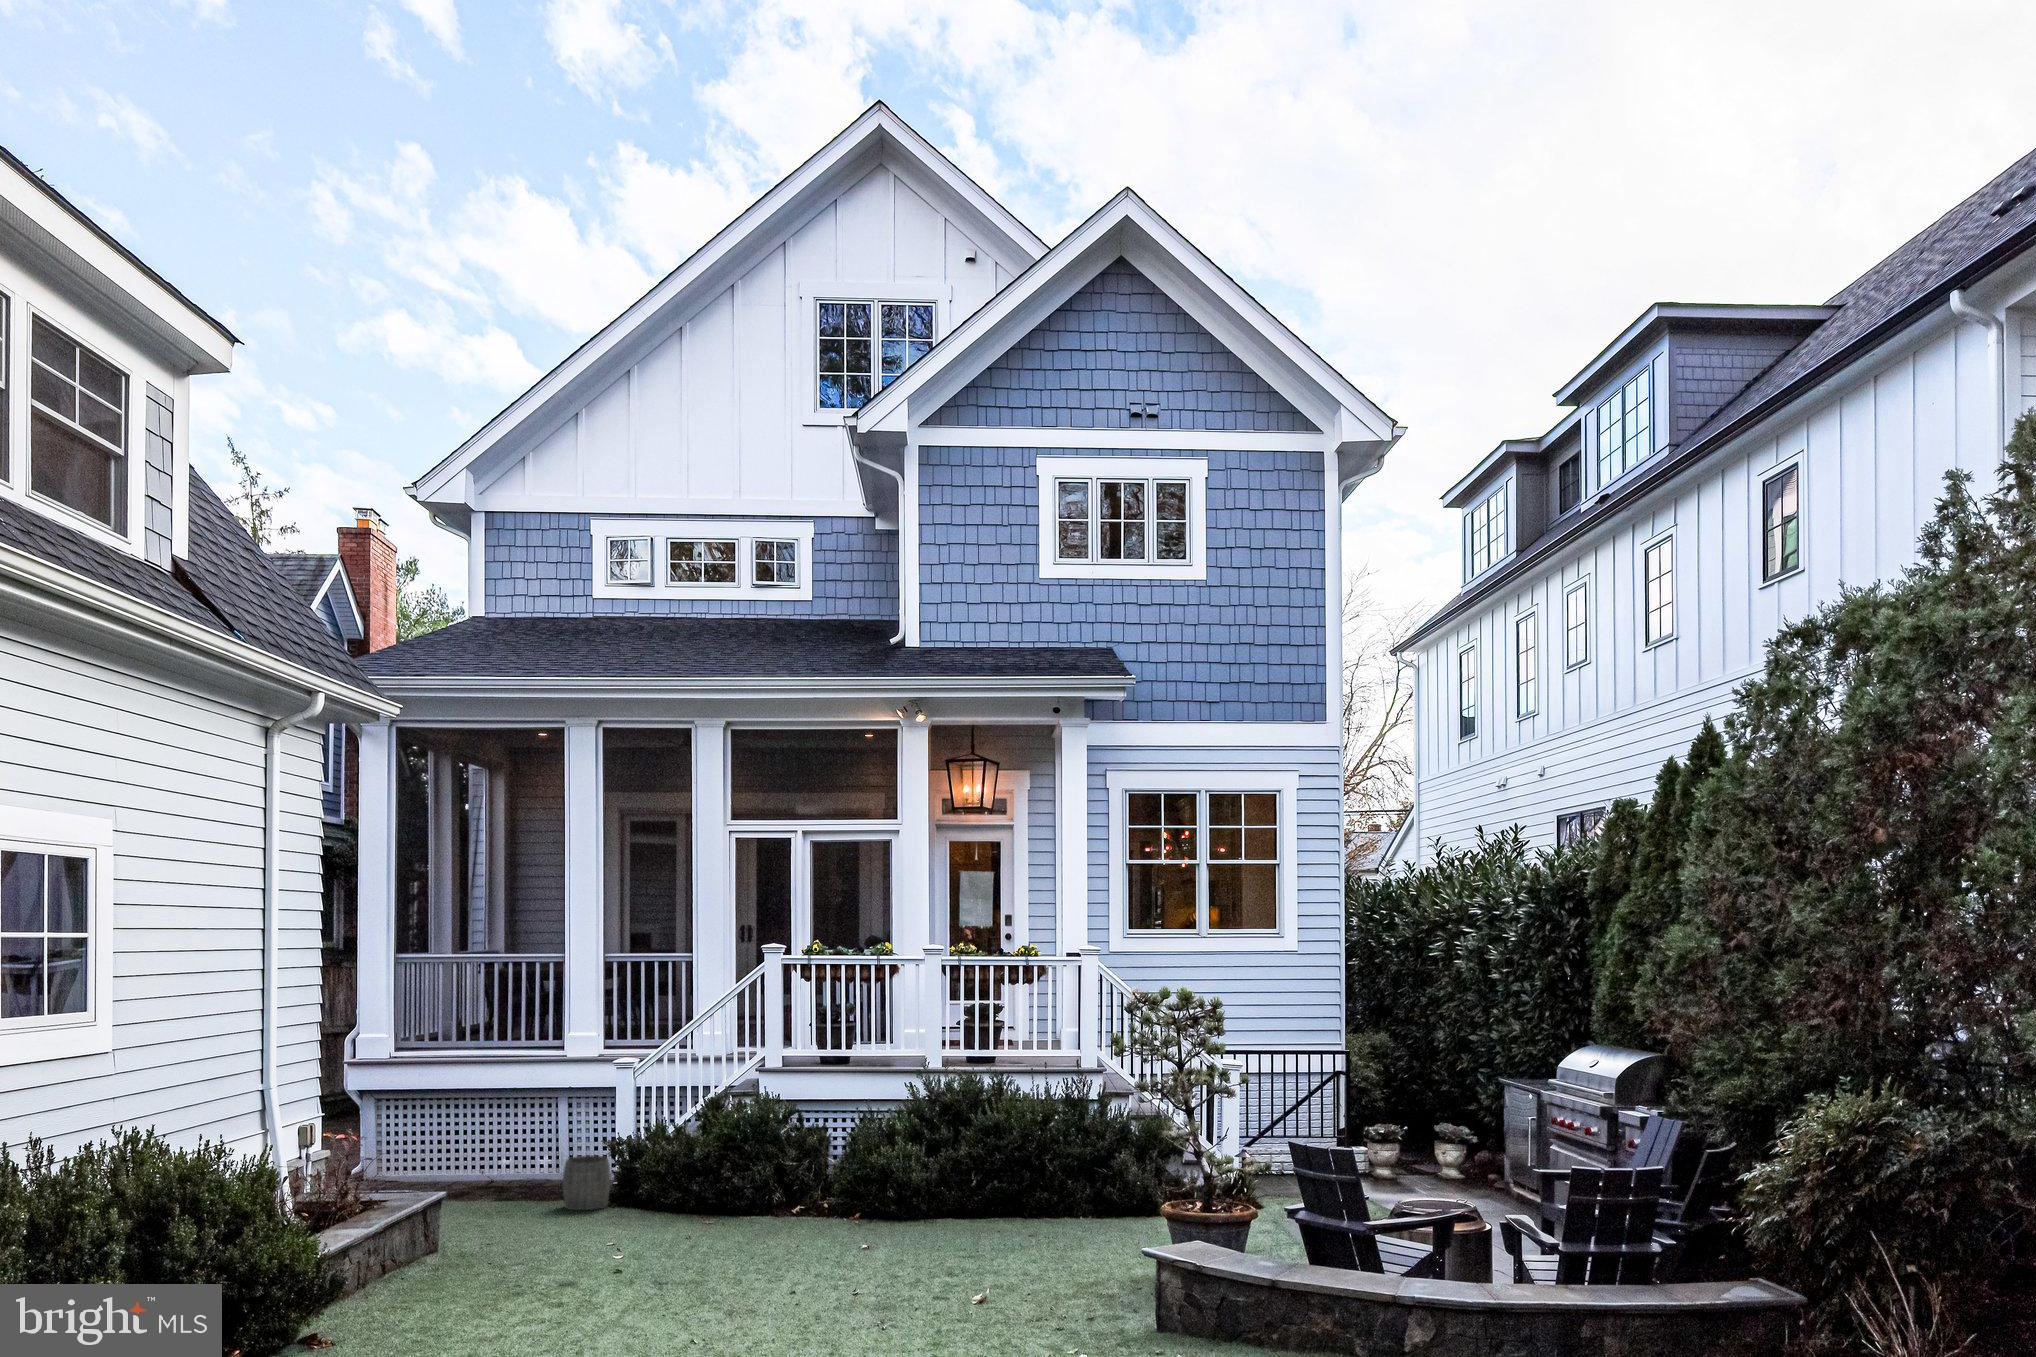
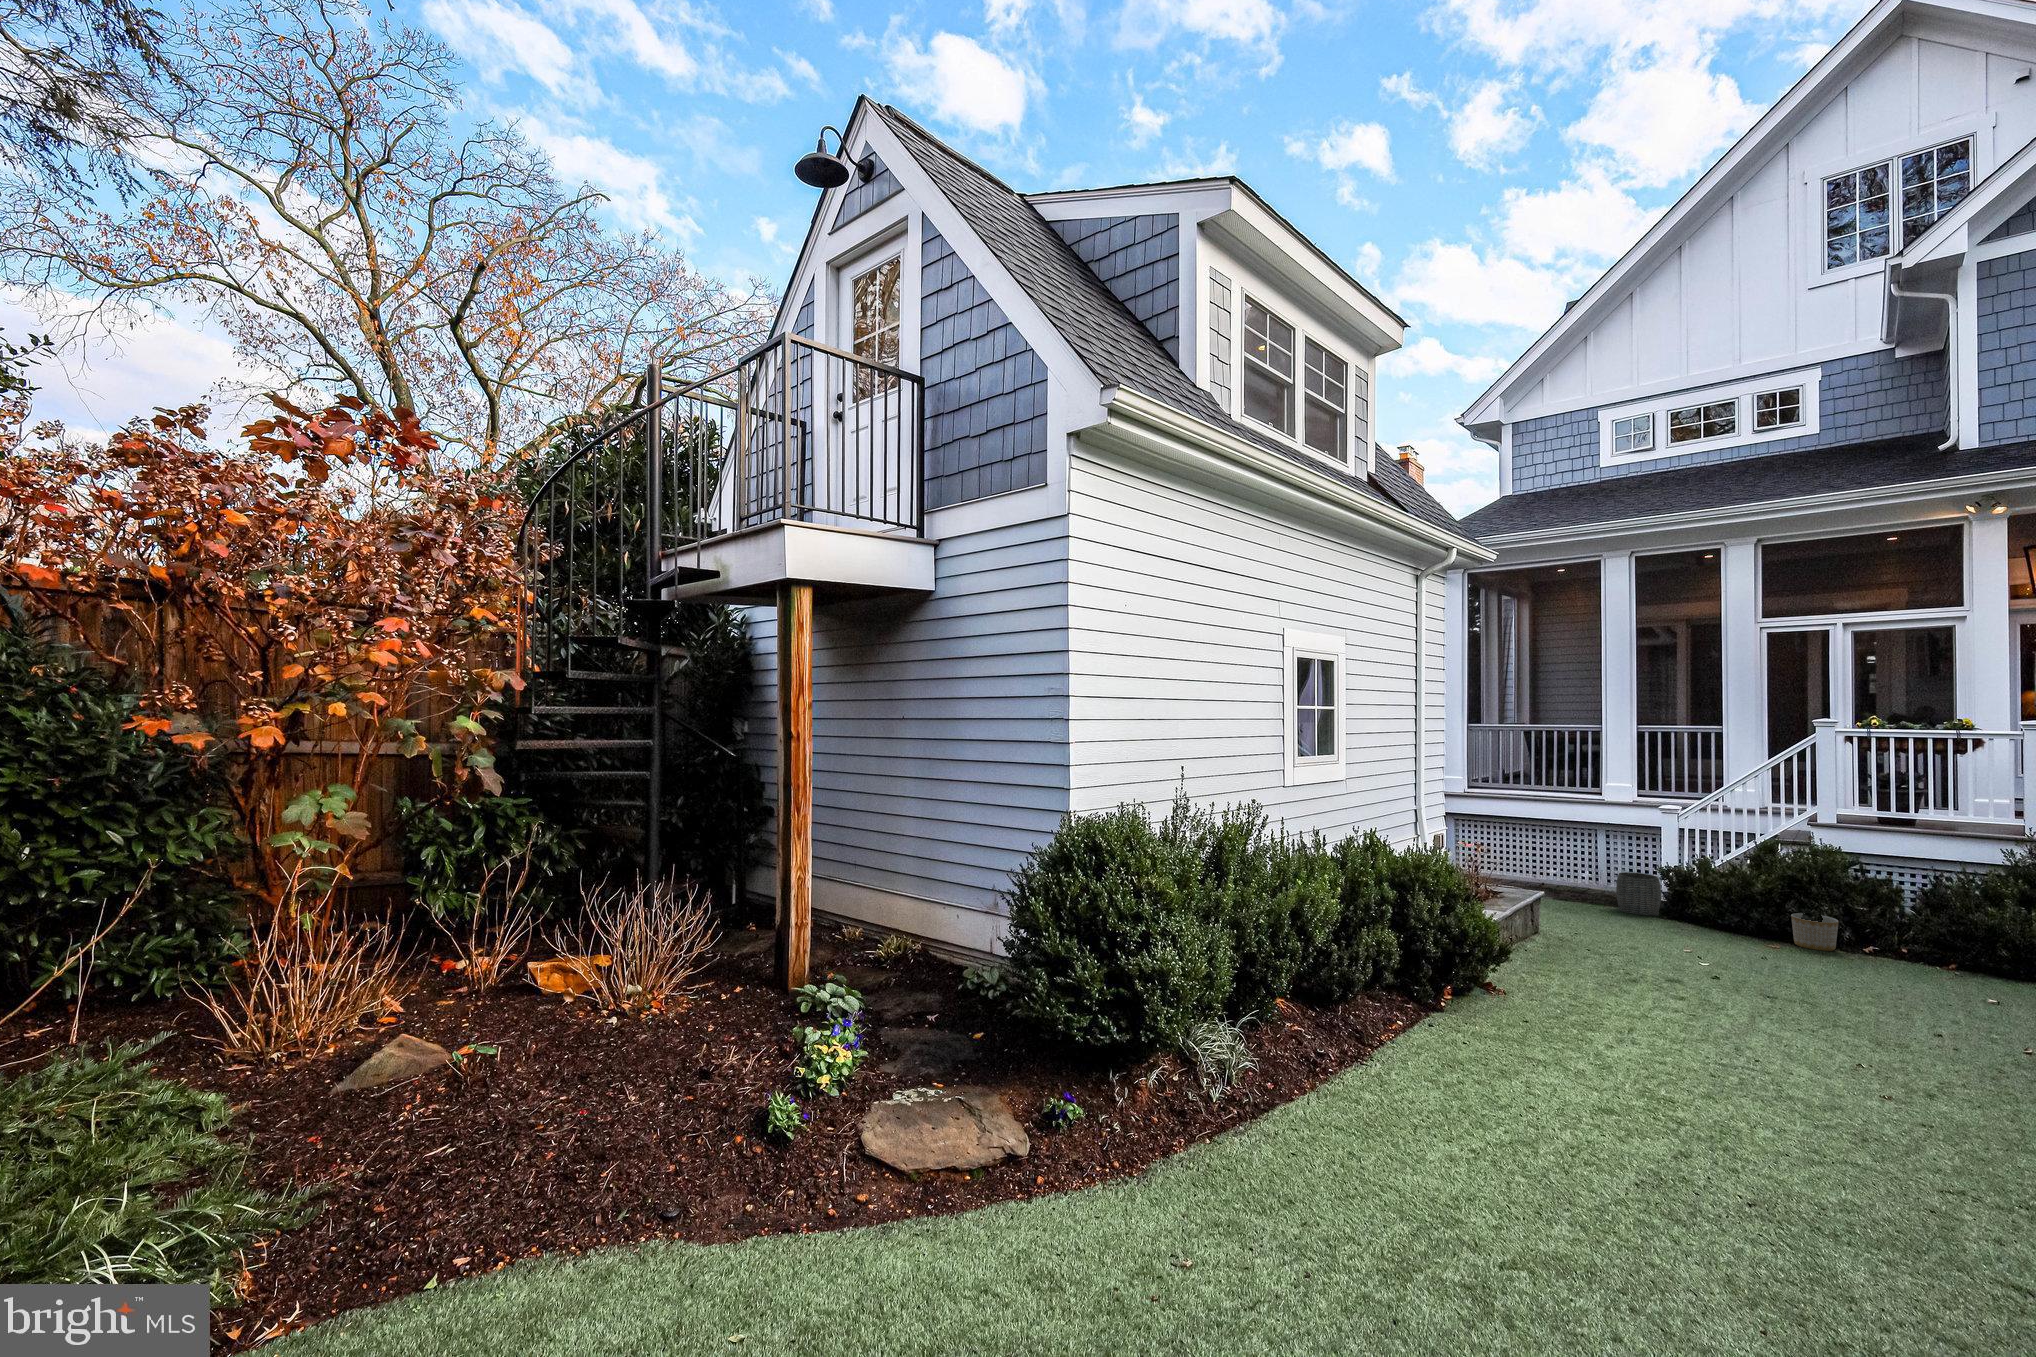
planter: none [725,1180,765,1221] -> present [1791,913,1839,951]

